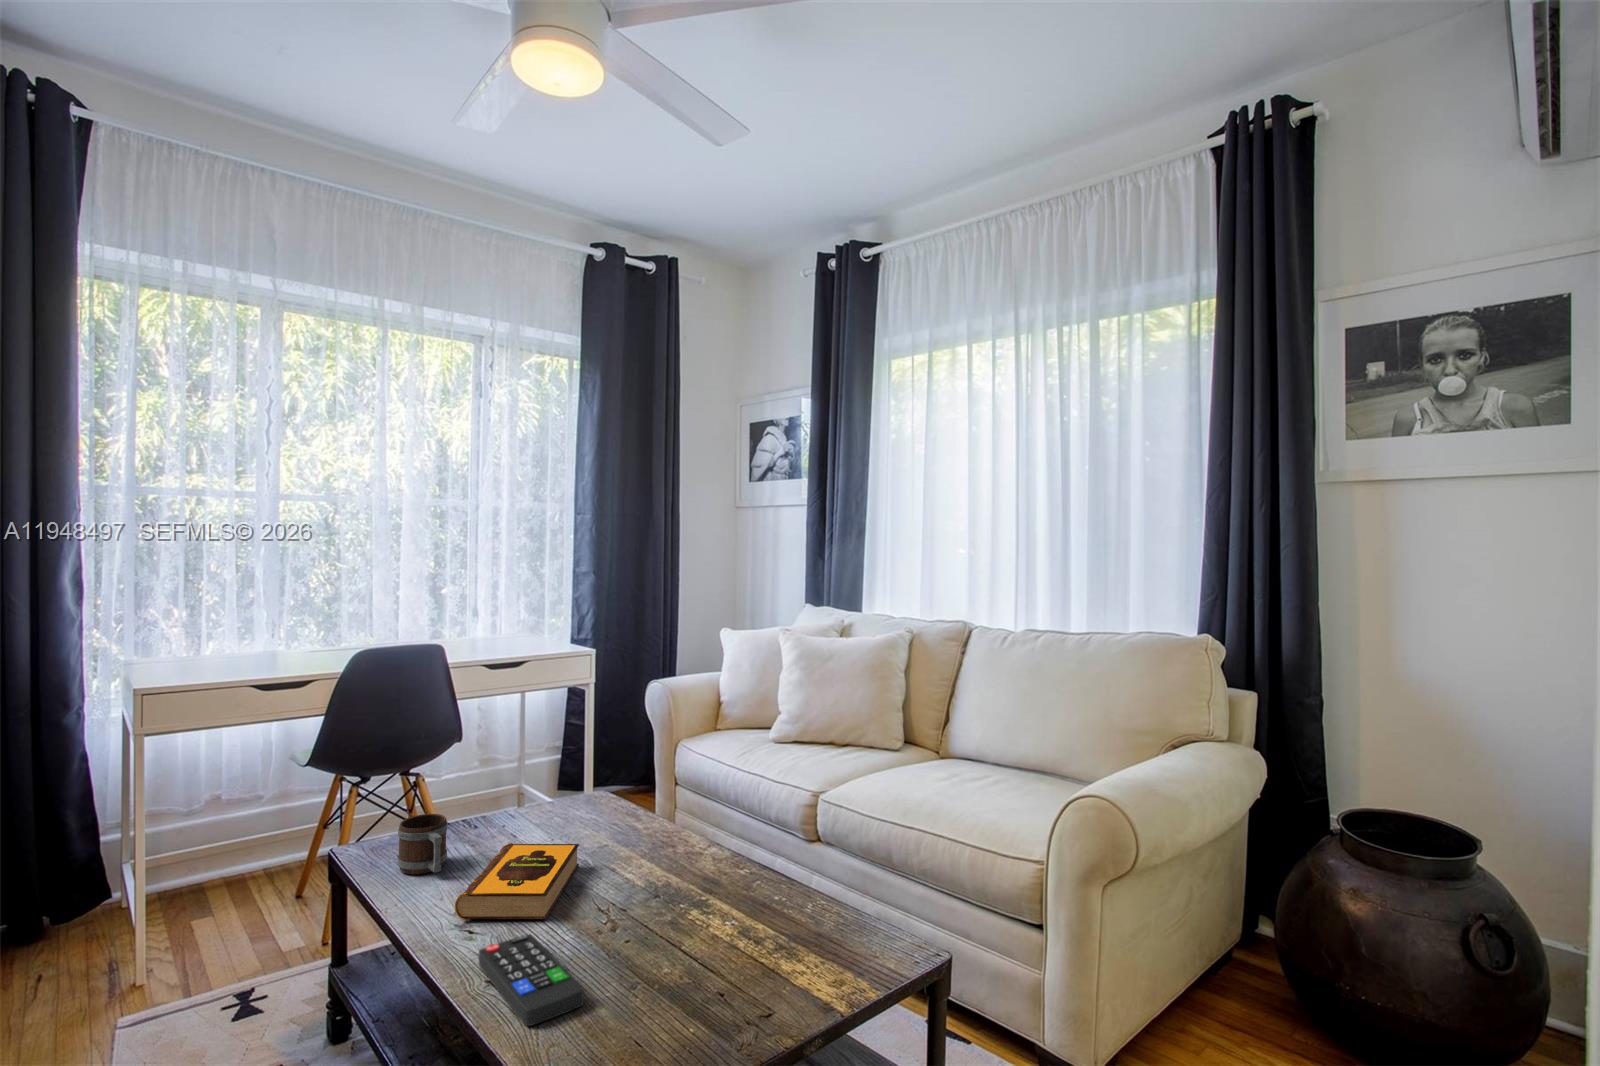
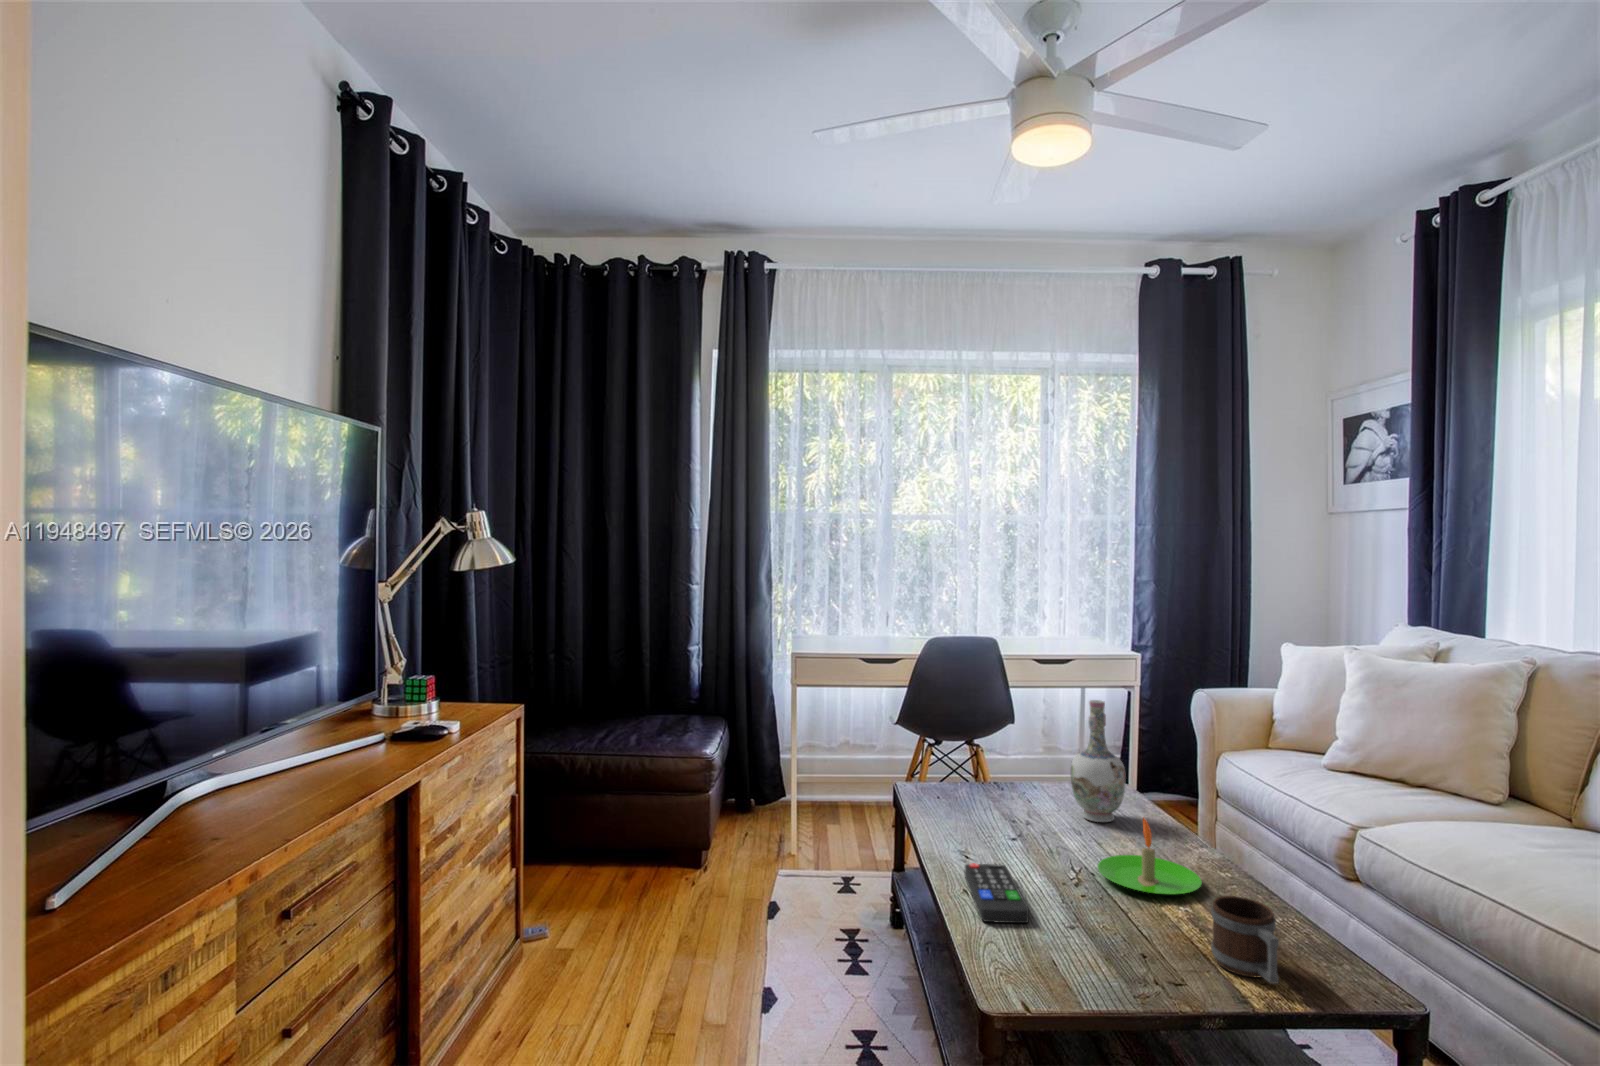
vase: none [573,706,632,842] -> present [1071,700,1126,822]
mug: present [398,814,448,874] -> present [1211,896,1279,984]
candle: none [630,832,736,916] -> present [1098,818,1202,895]
hardback book: present [455,843,579,920] -> none [959,801,1068,861]

